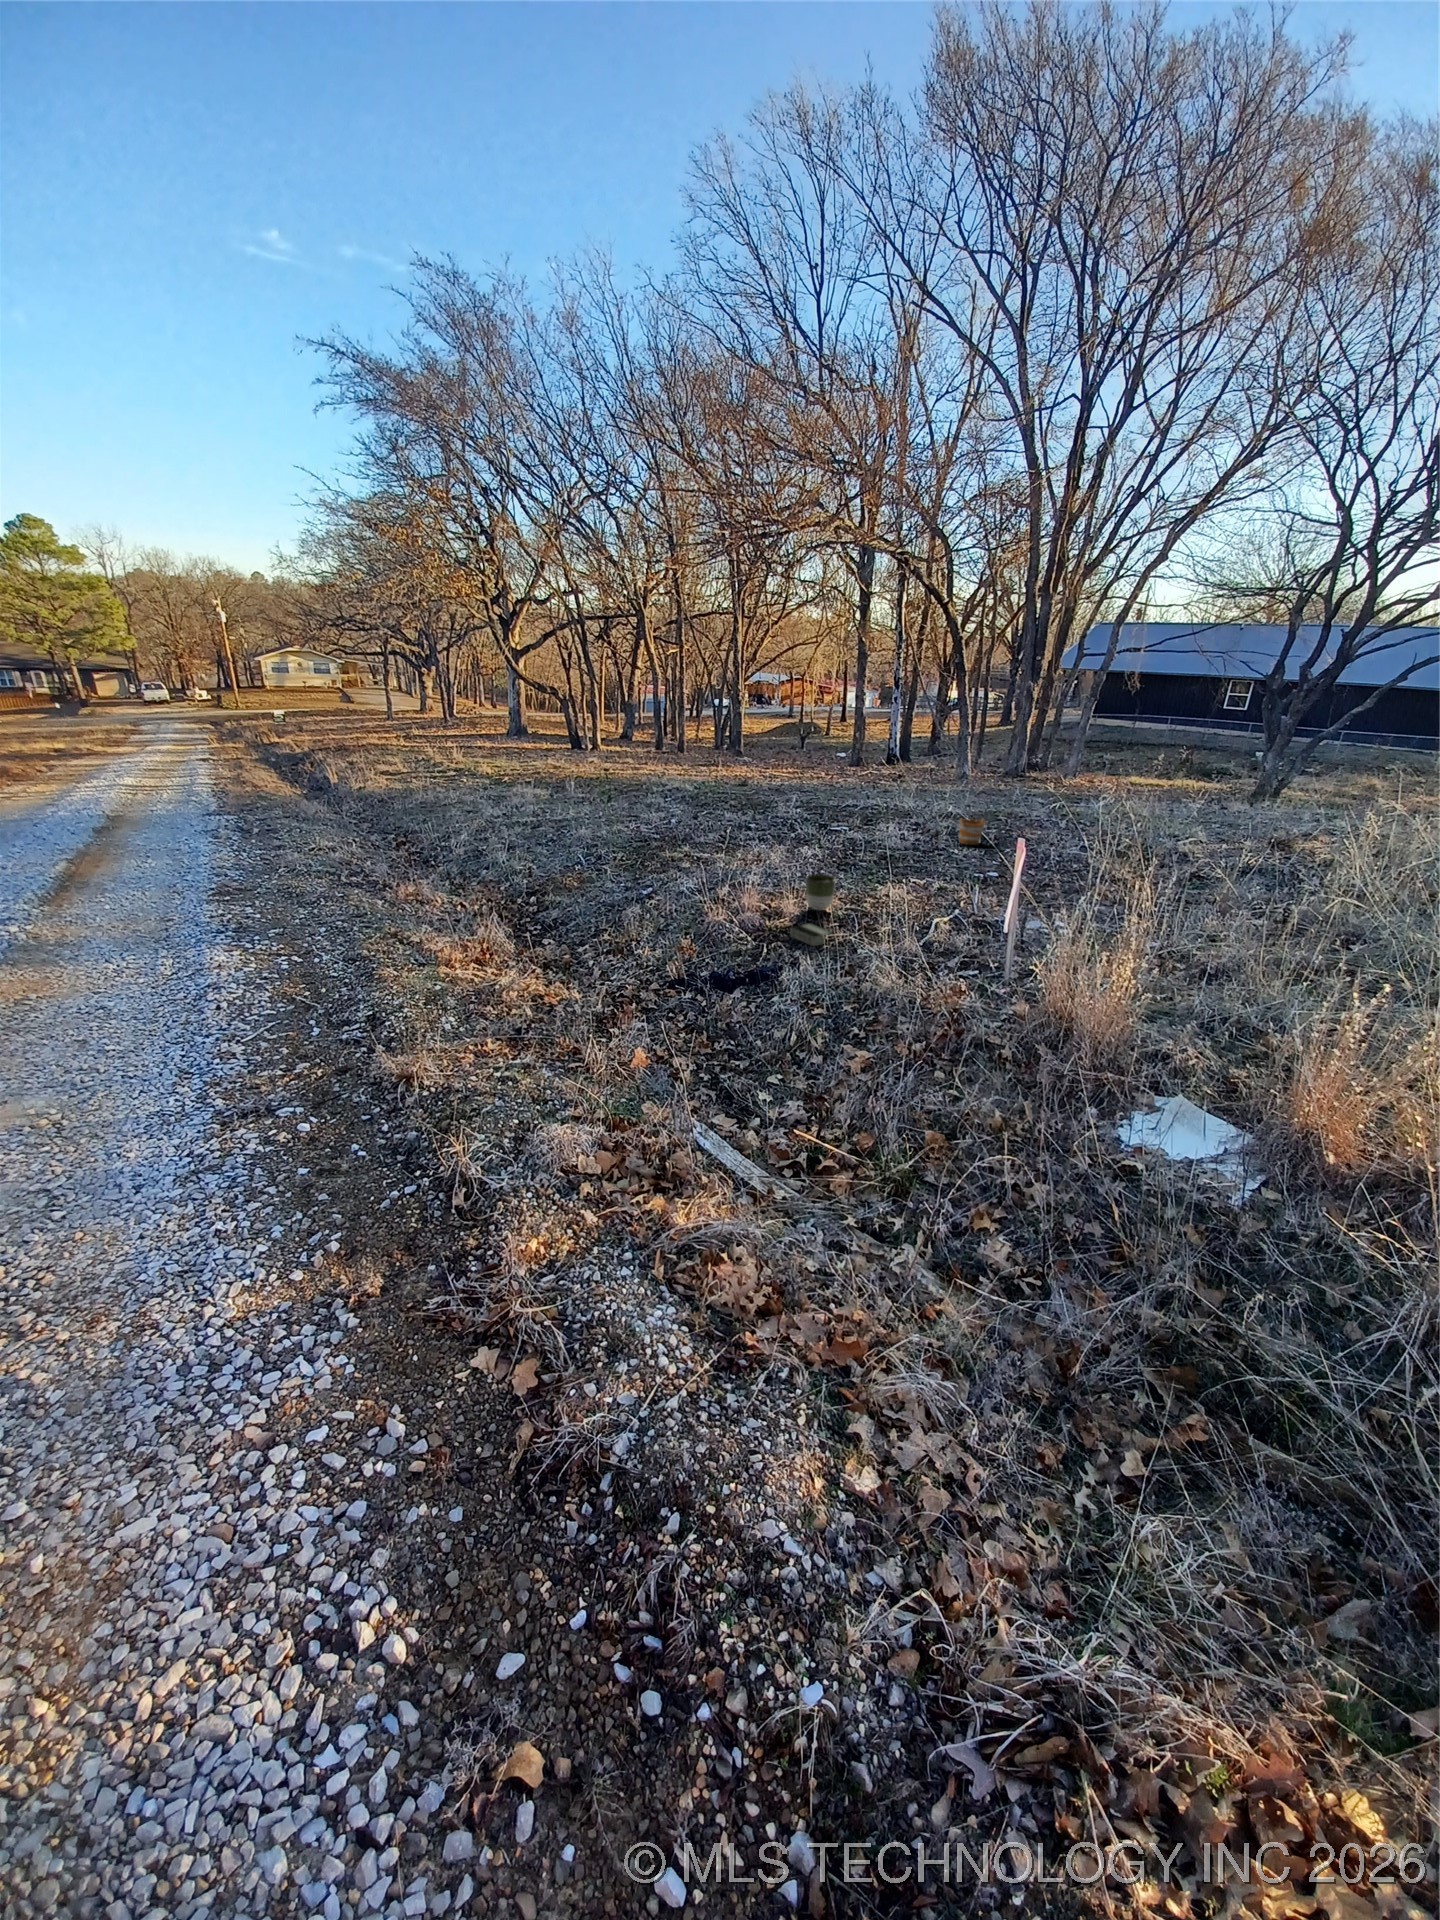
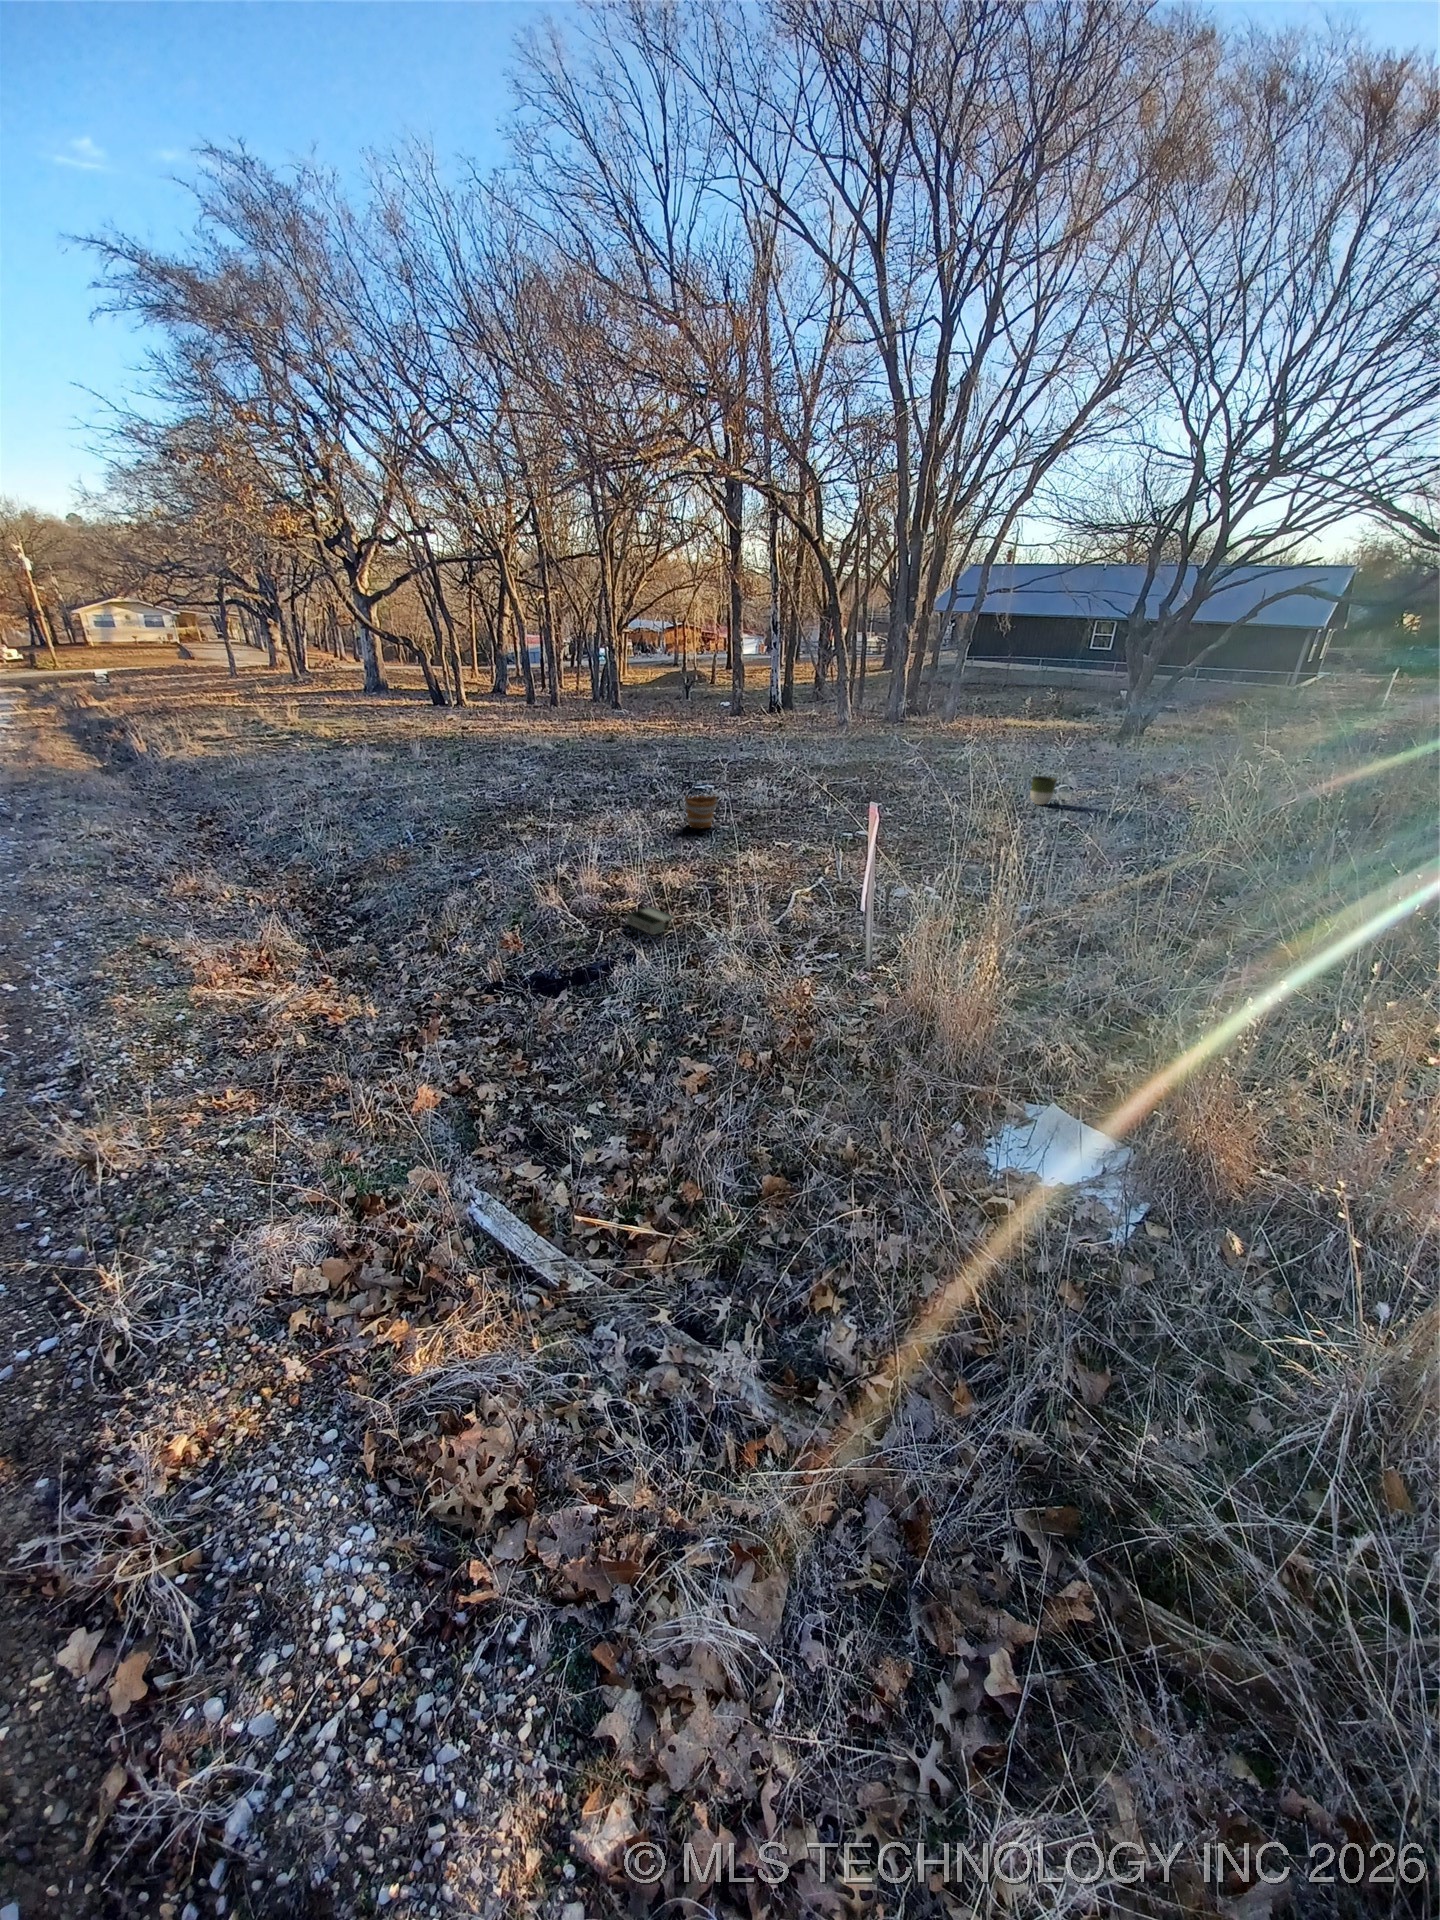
bucket: present [959,819,986,845] -> present [684,795,718,828]
planter: present [806,874,836,910] -> present [1030,776,1057,805]

